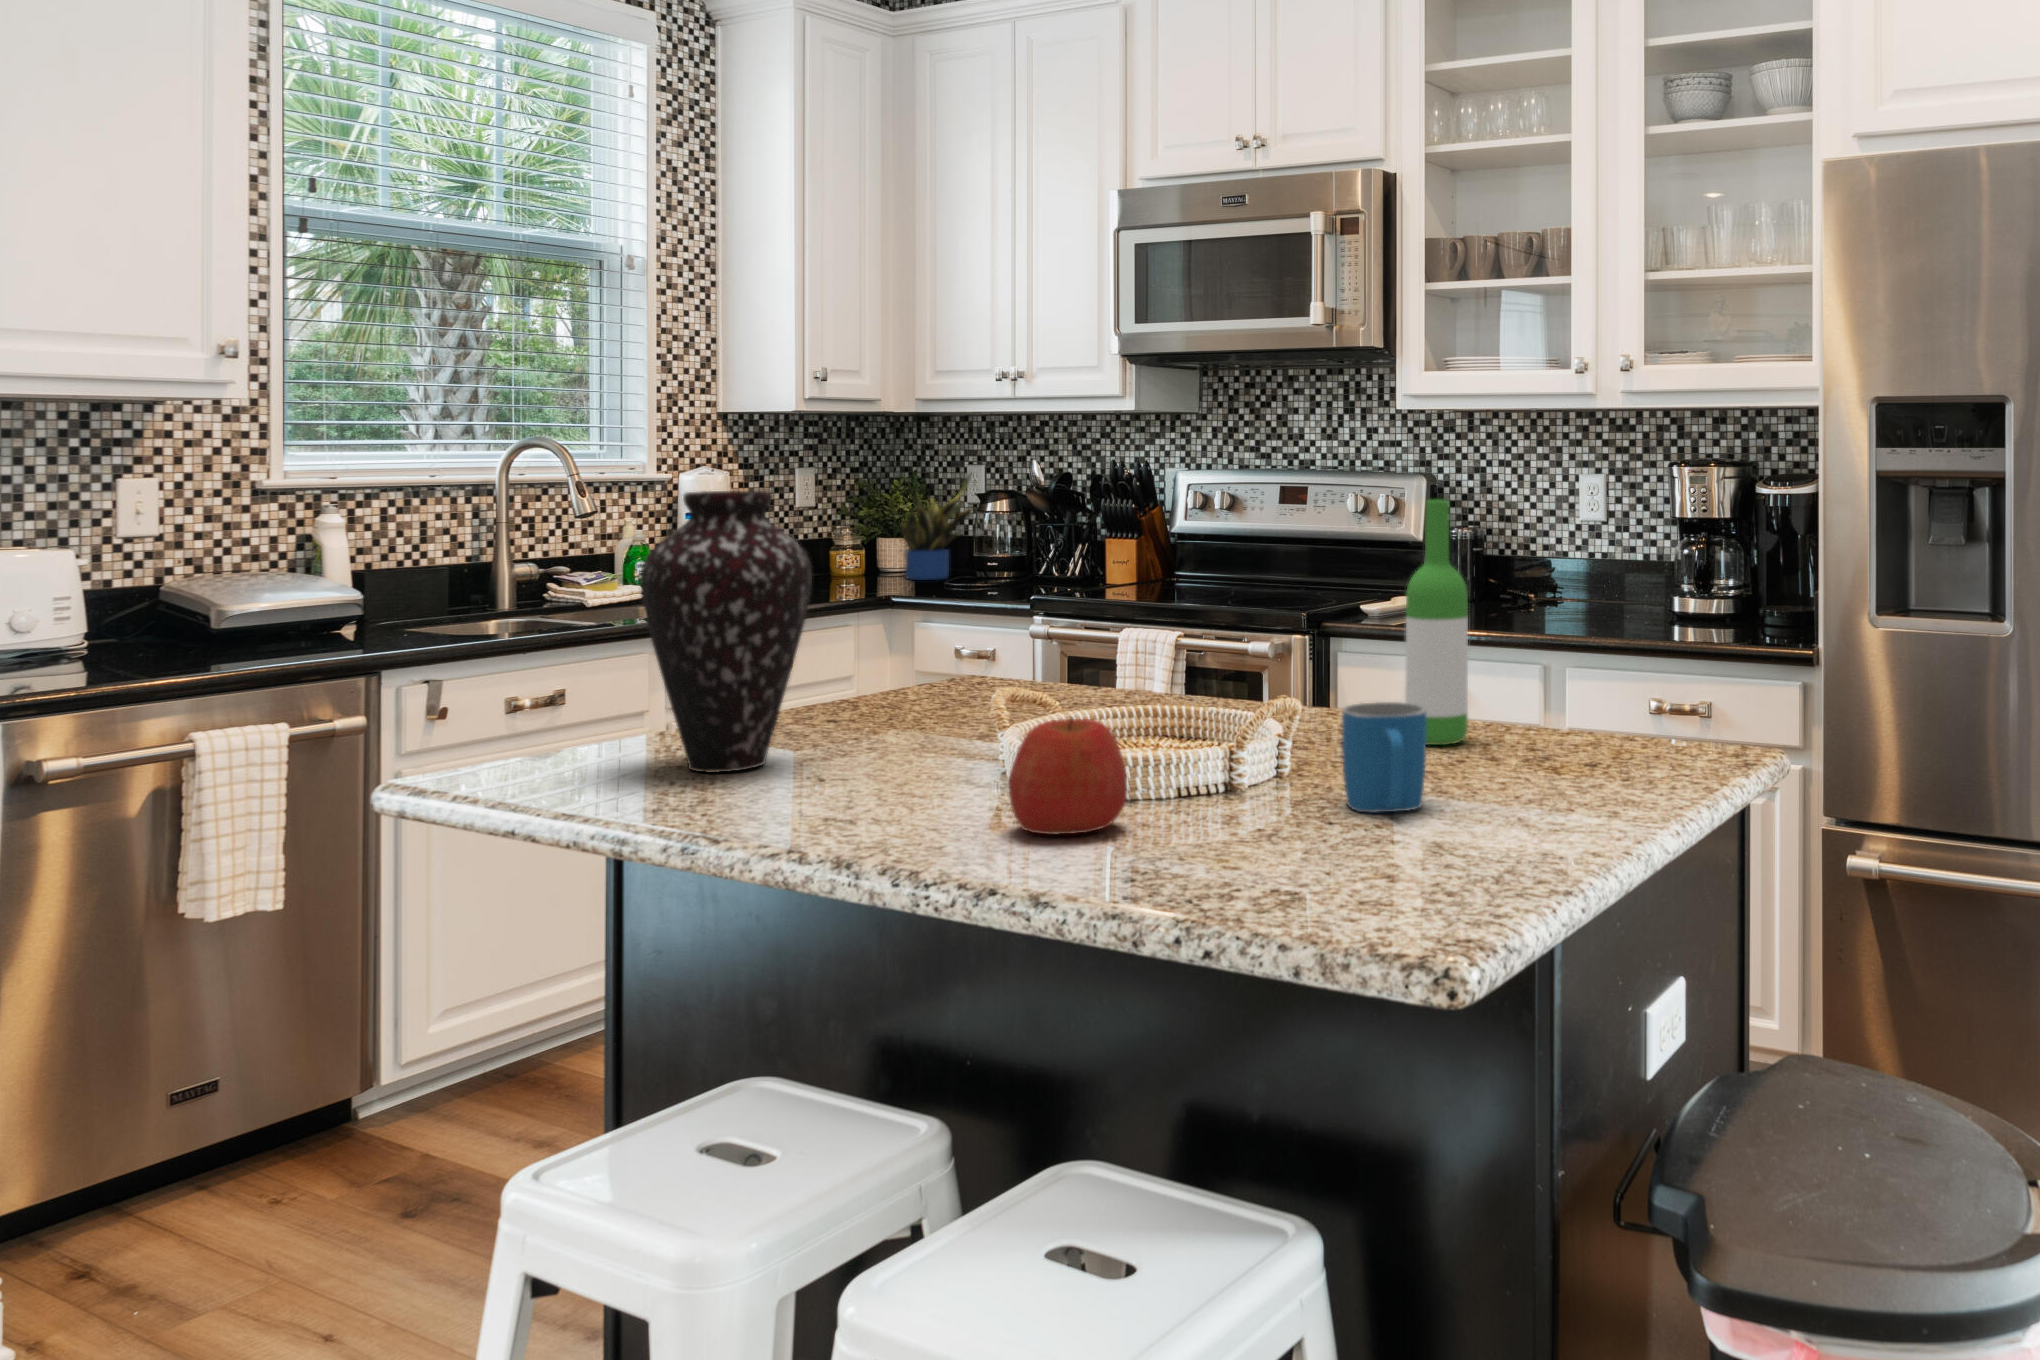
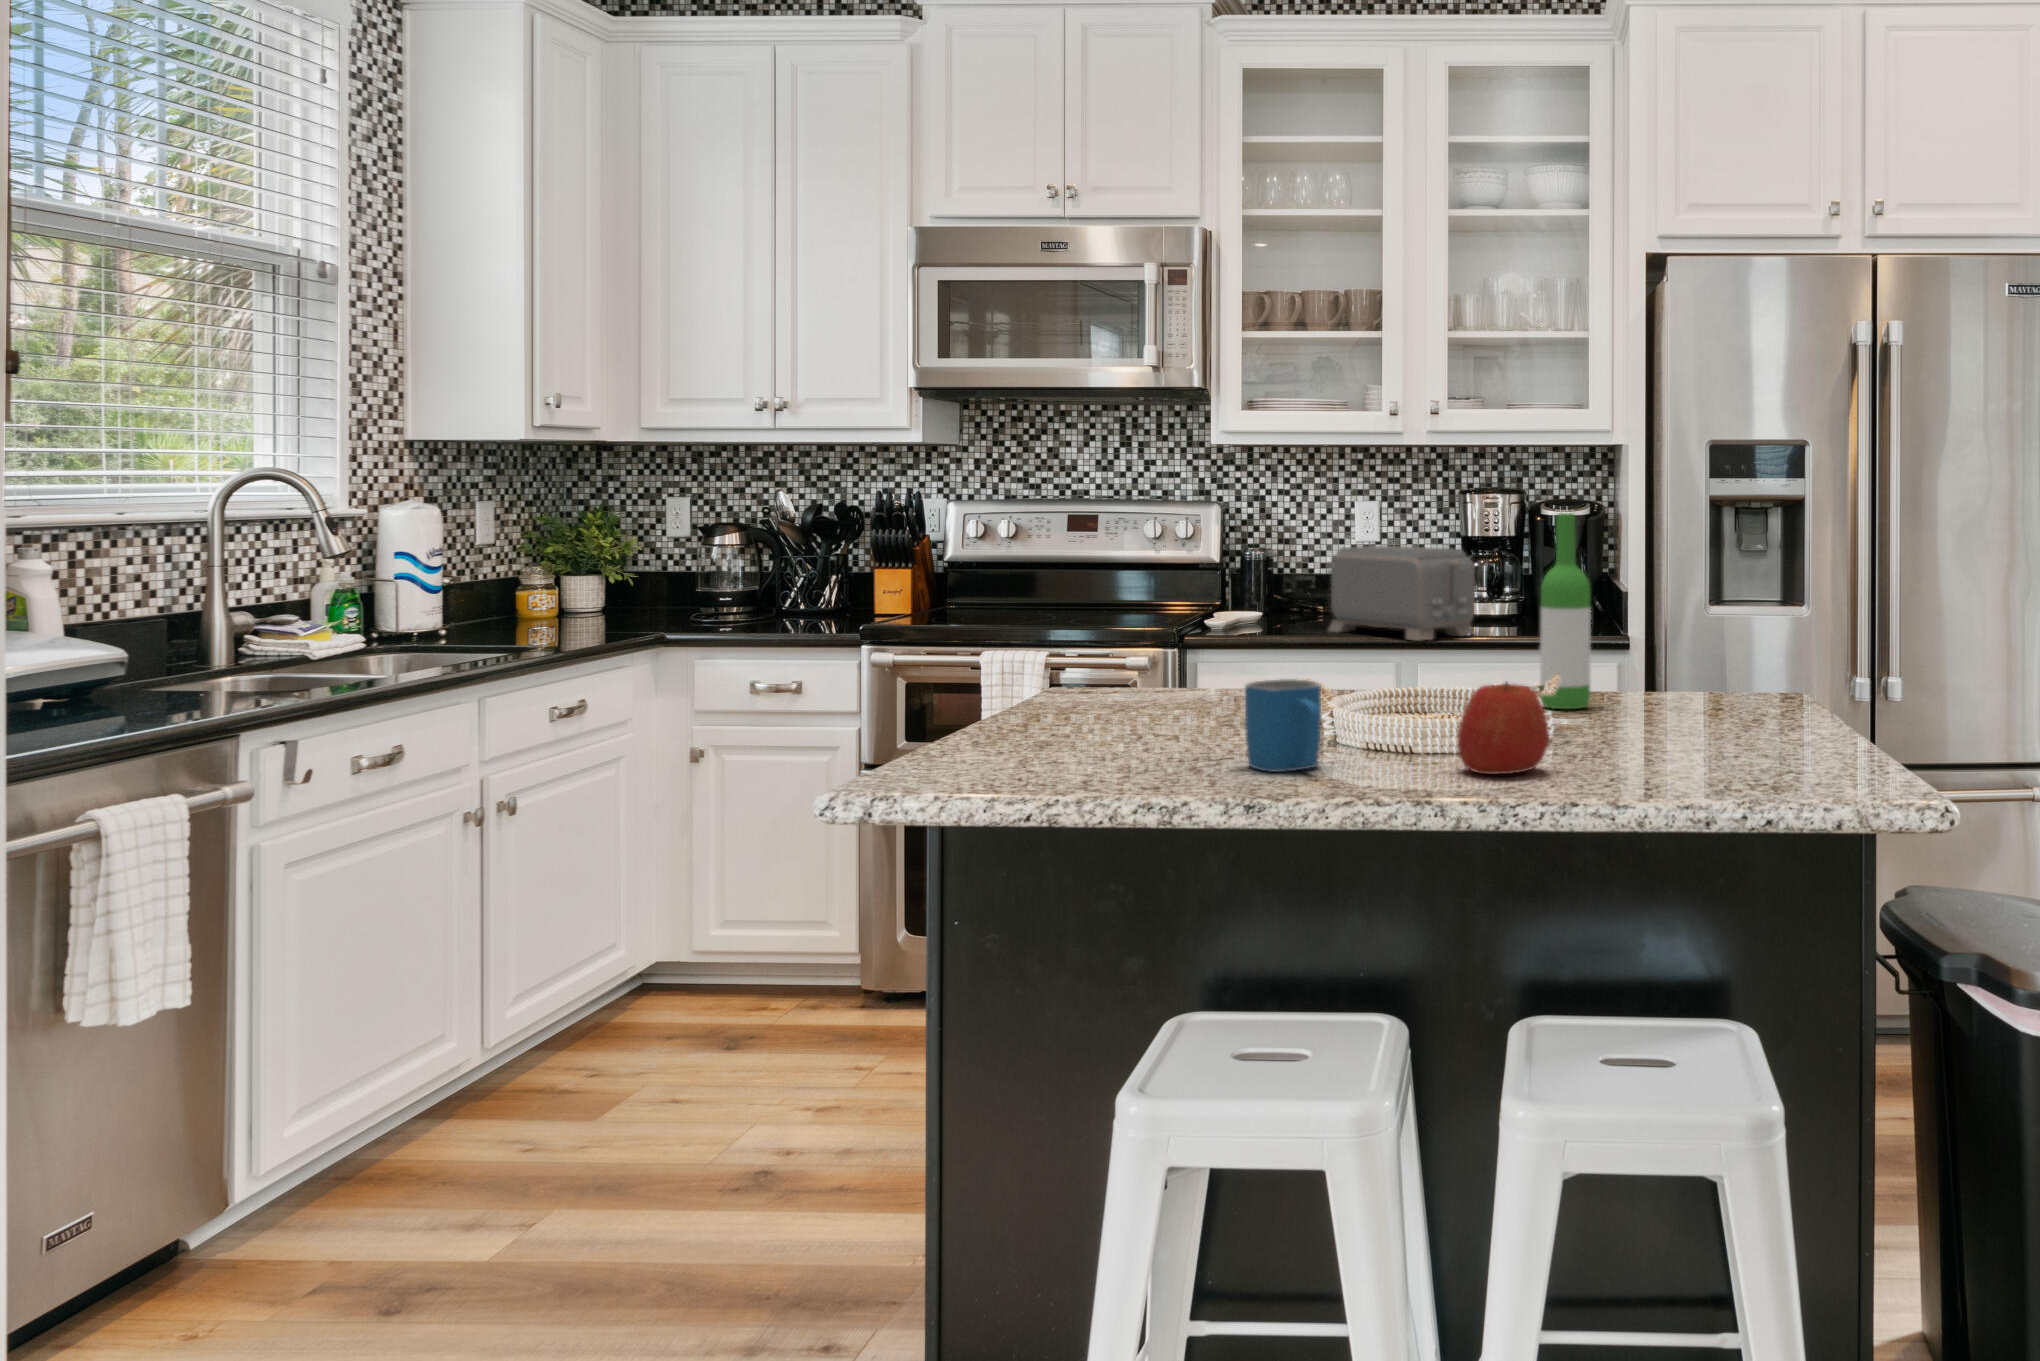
potted plant: present [901,474,973,580] -> none [613,503,700,620]
vase: present [640,491,812,772] -> none [1011,509,1156,762]
toaster: none [1492,526,1642,639] -> present [1329,545,1475,641]
mug: present [1342,702,1426,812] -> present [1245,679,1321,772]

